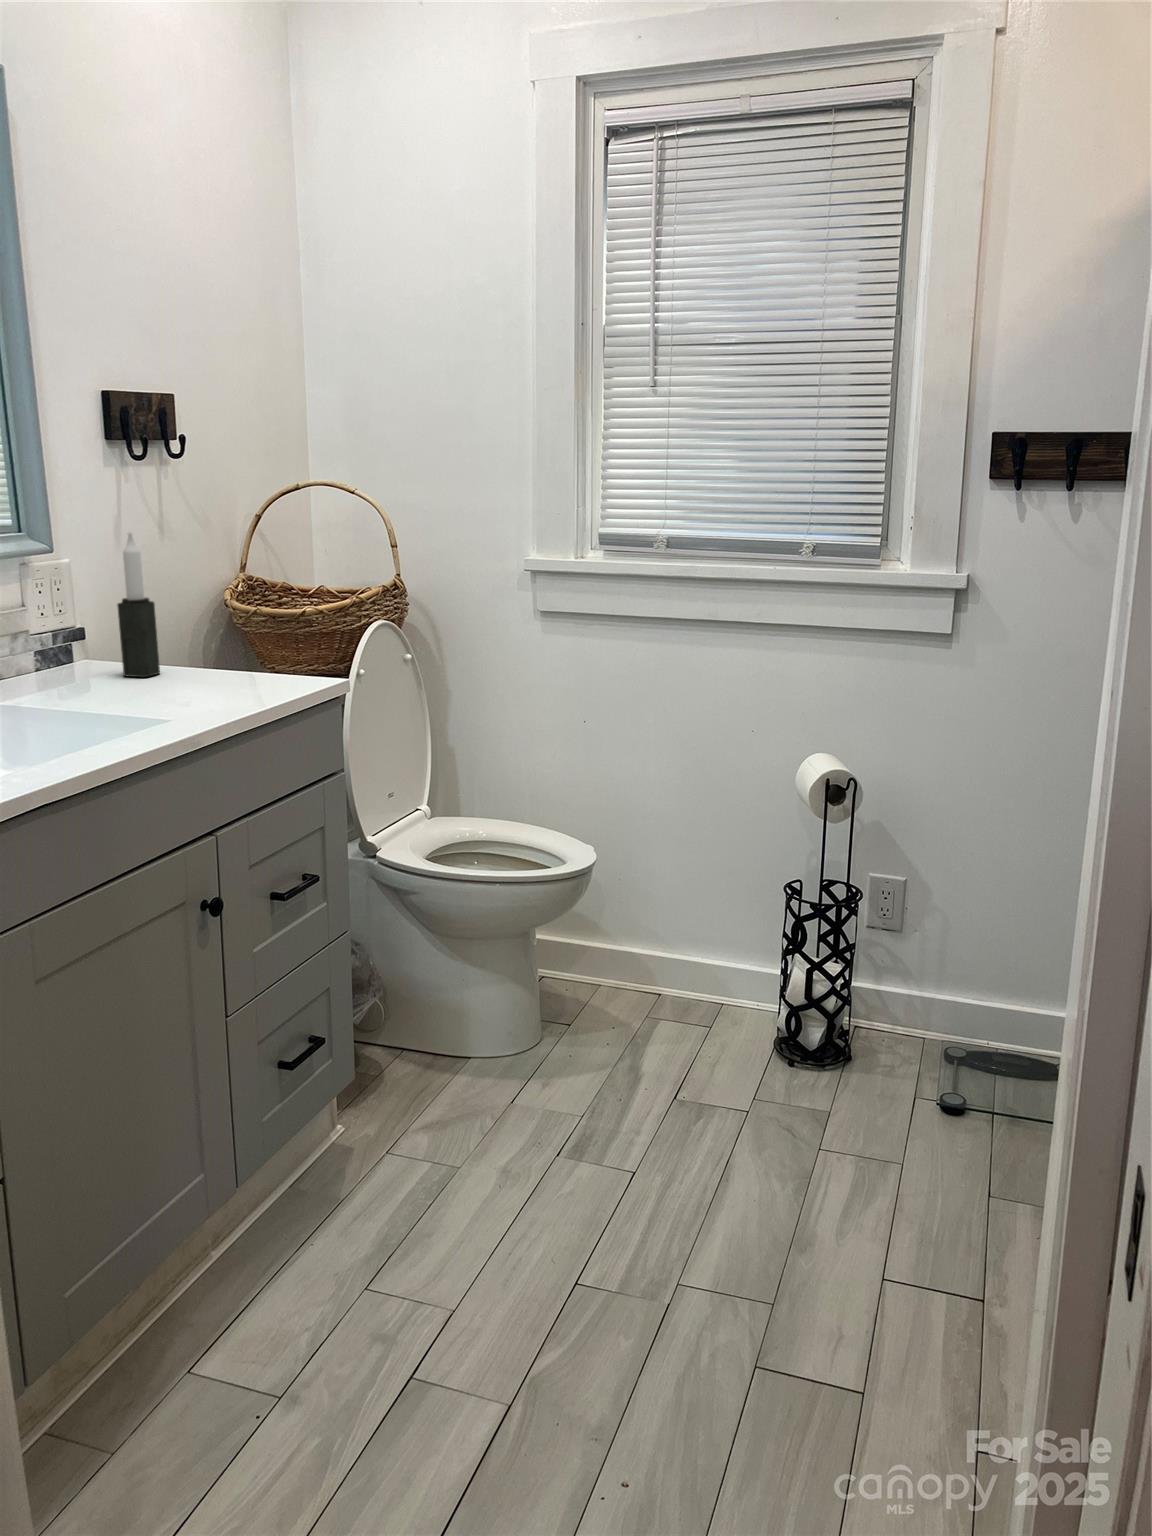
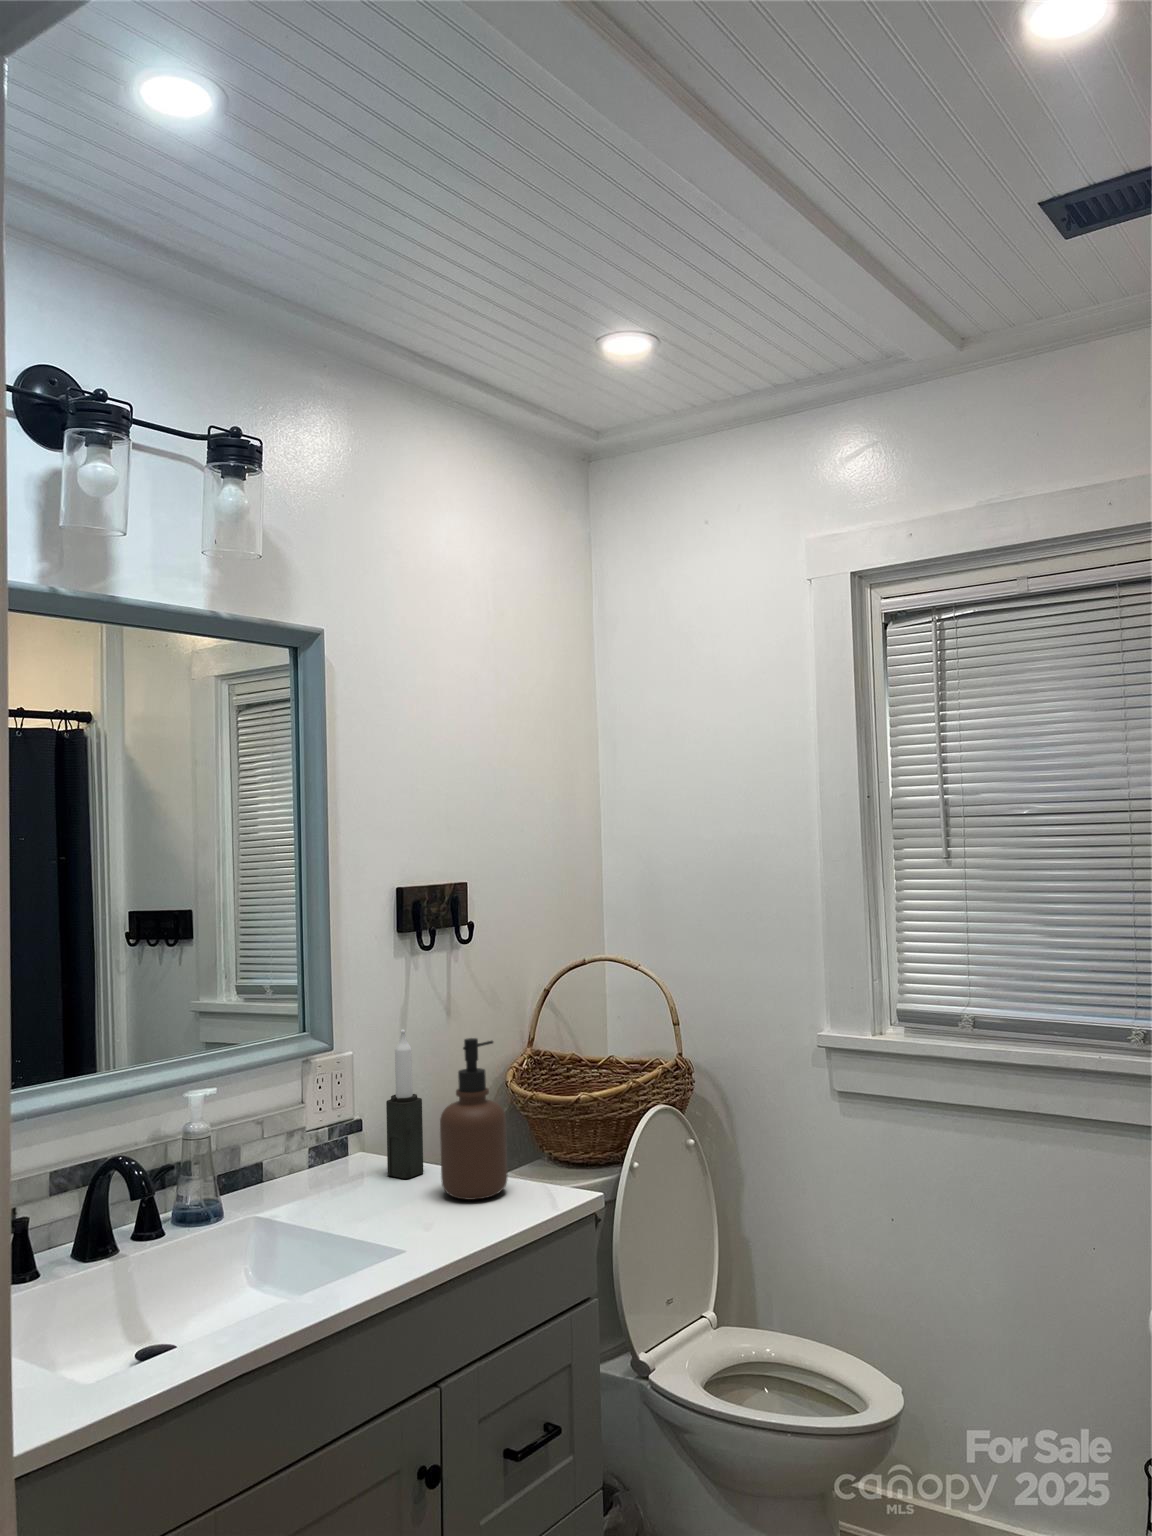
soap dispenser: none [183,535,253,687] -> present [440,1038,508,1200]

